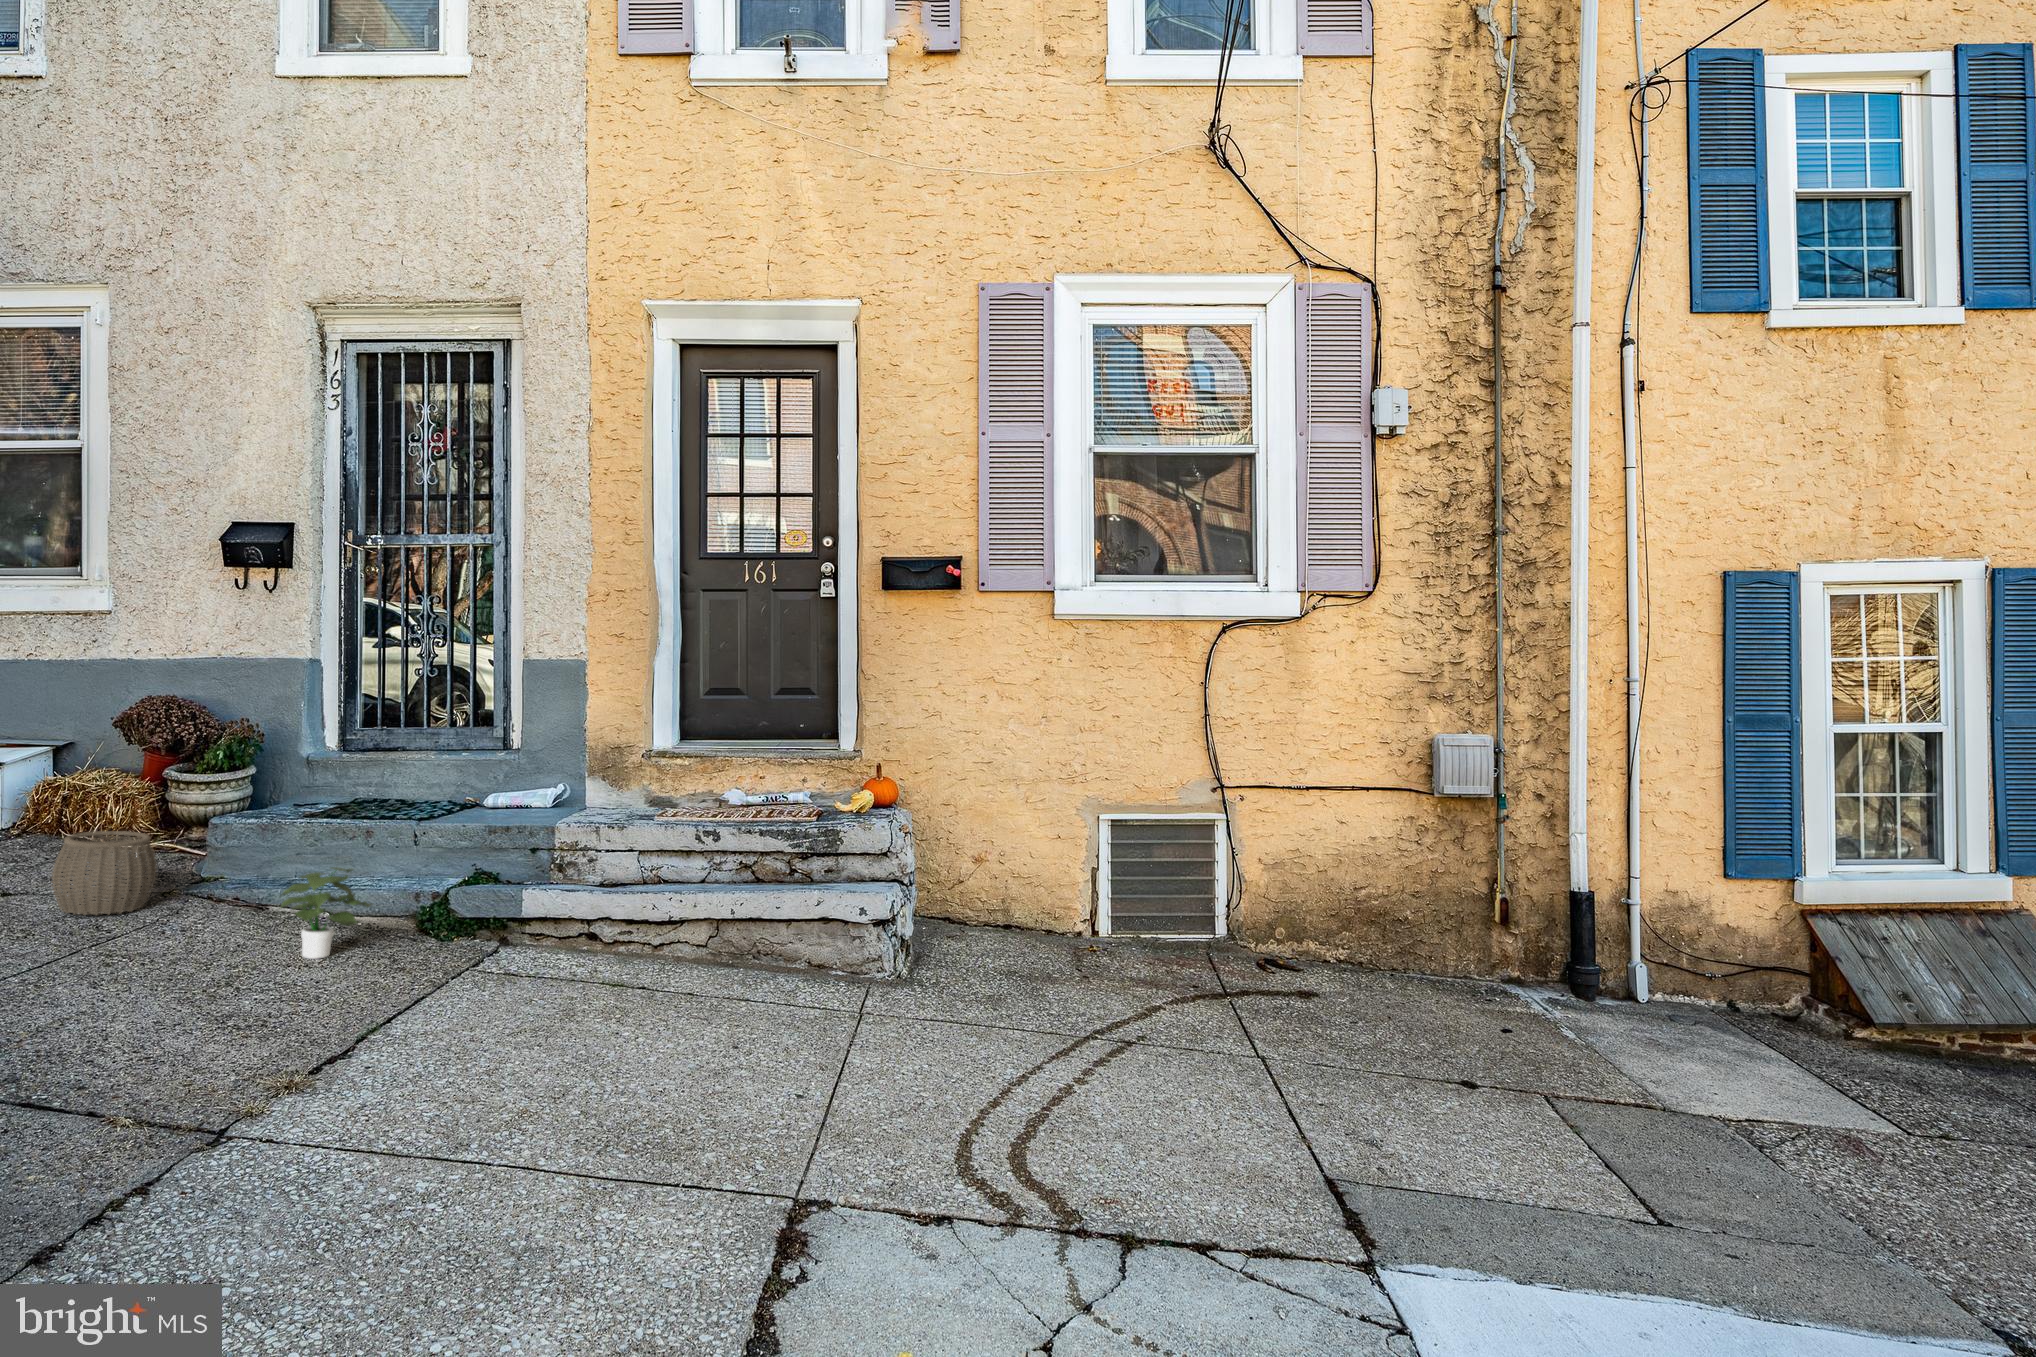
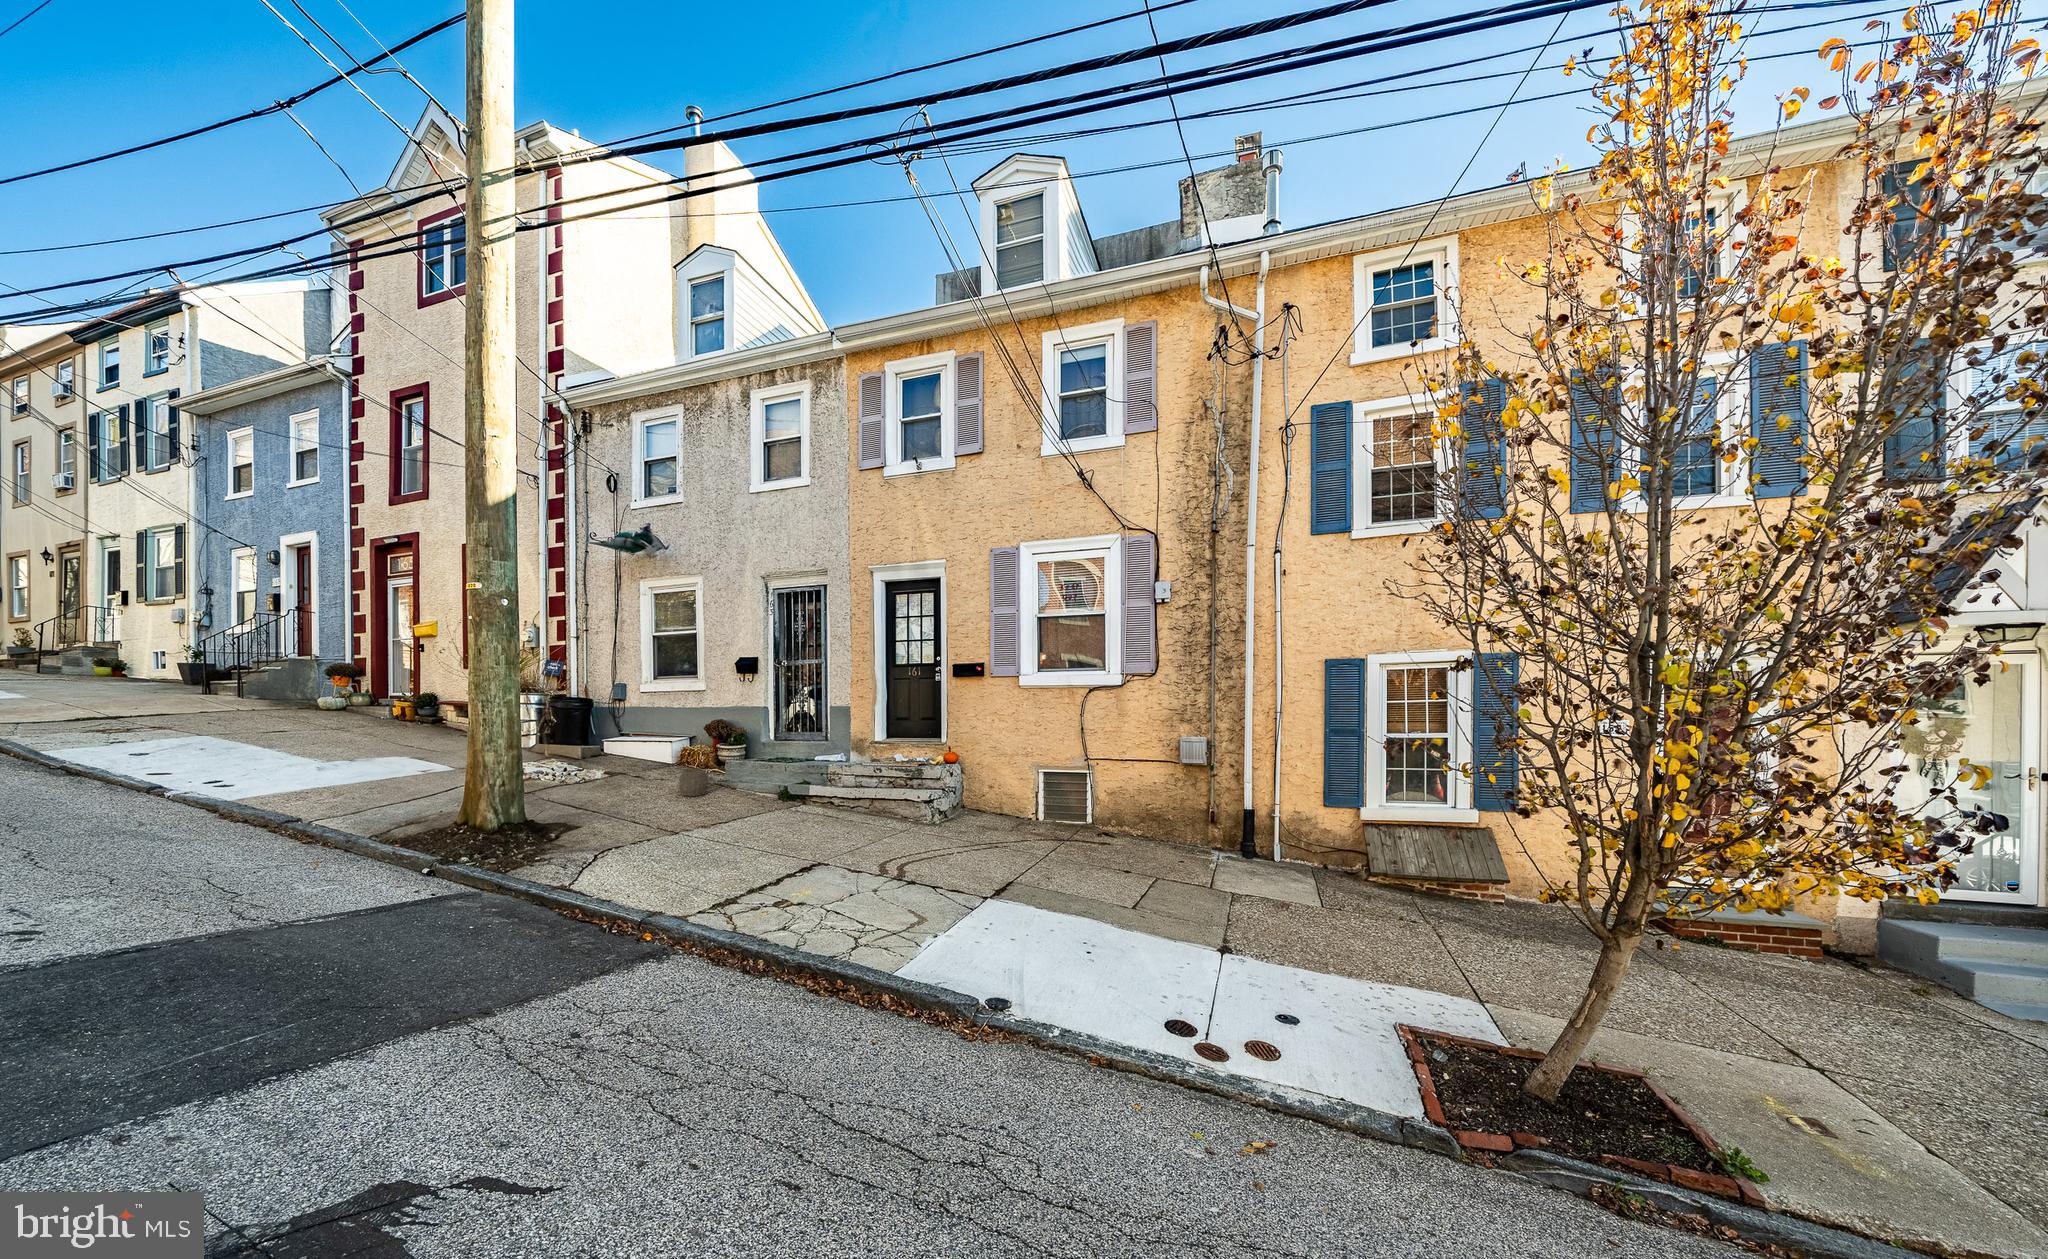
potted plant: present [281,867,371,959] -> none [736,782,765,813]

